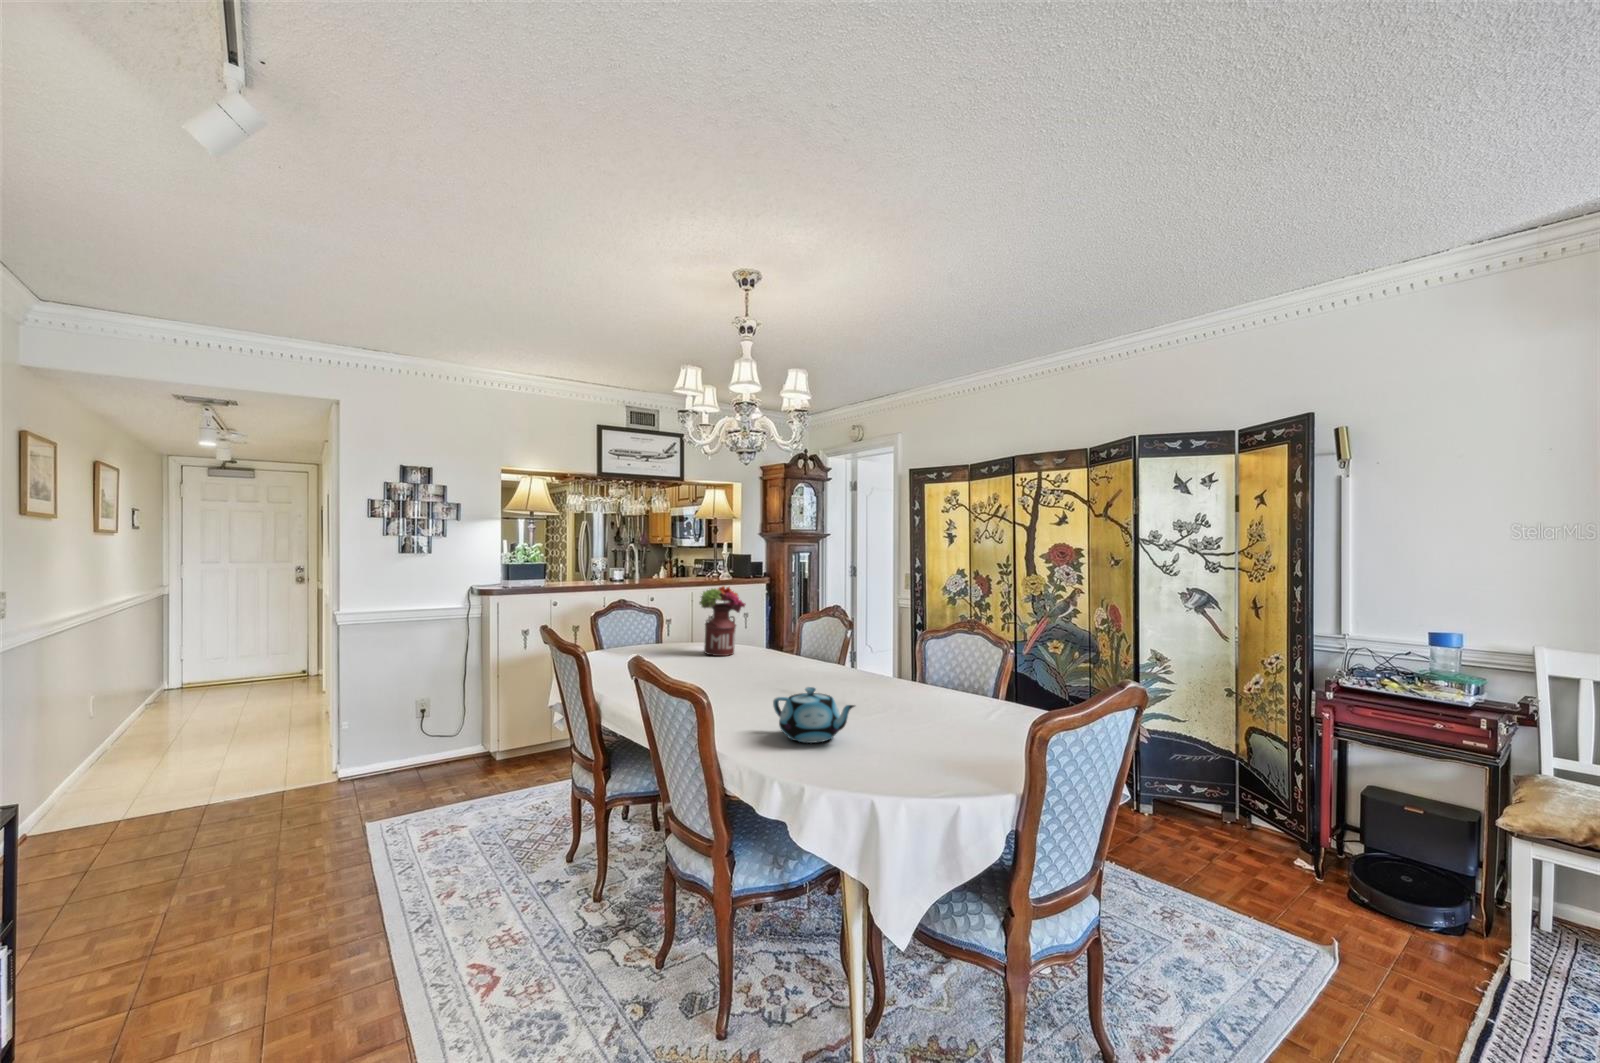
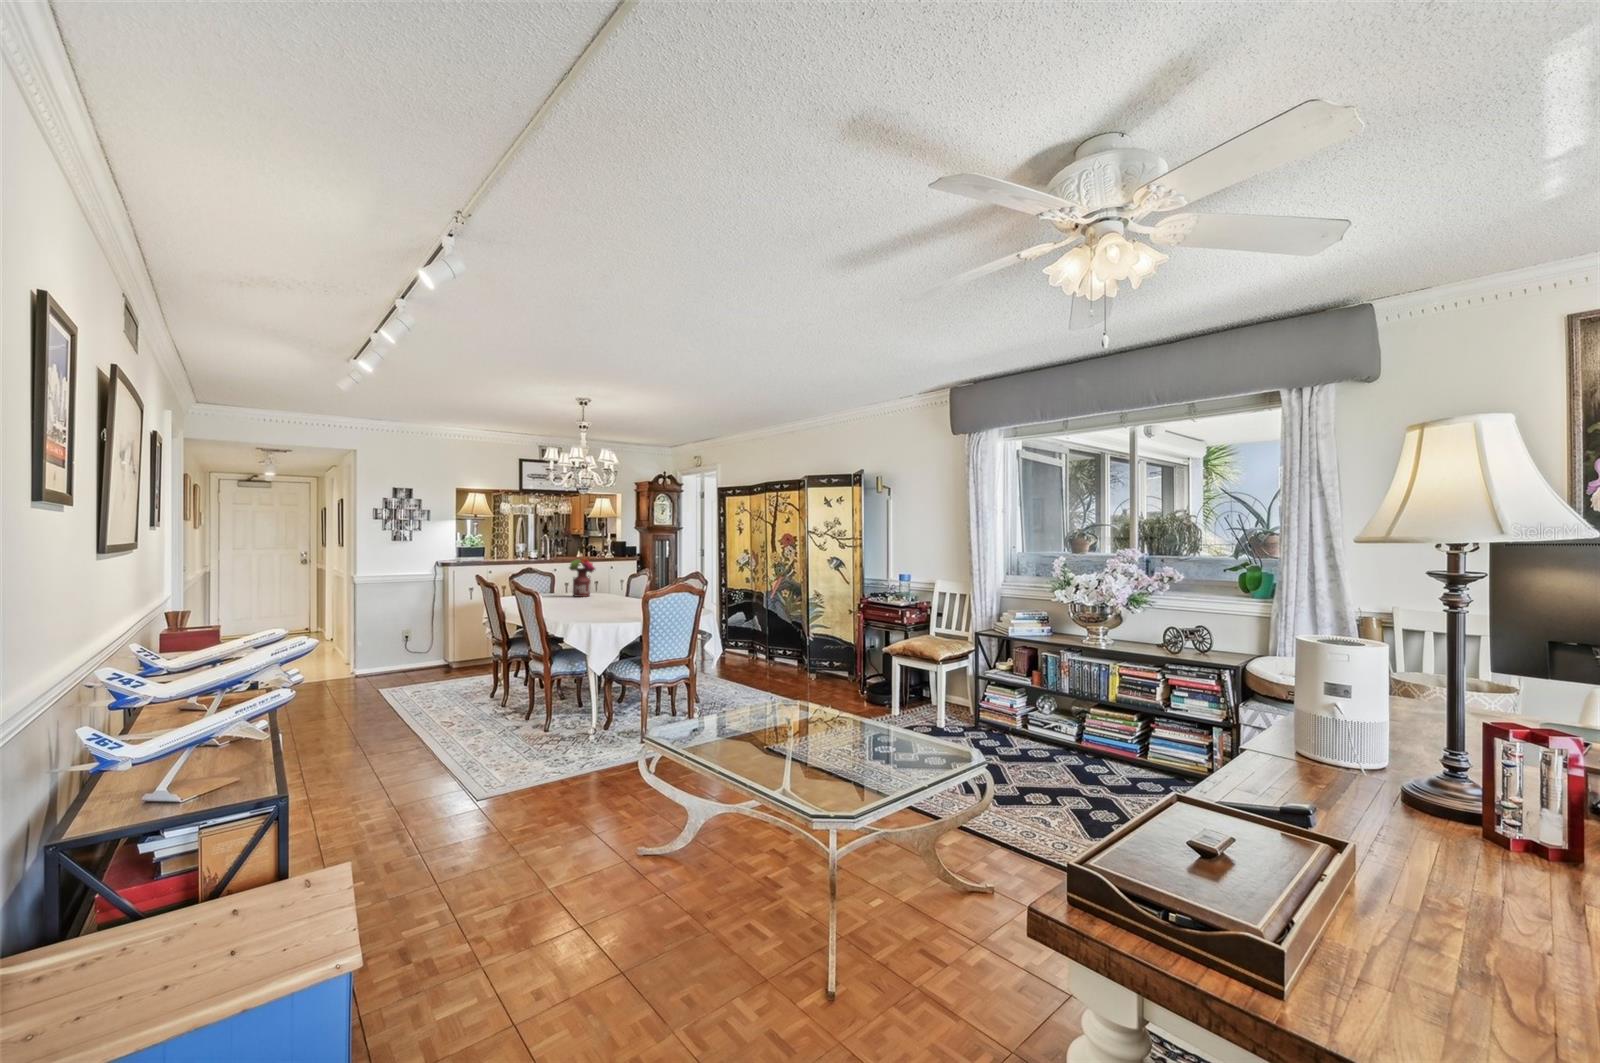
teapot: present [773,687,855,743] -> none [577,596,606,617]

